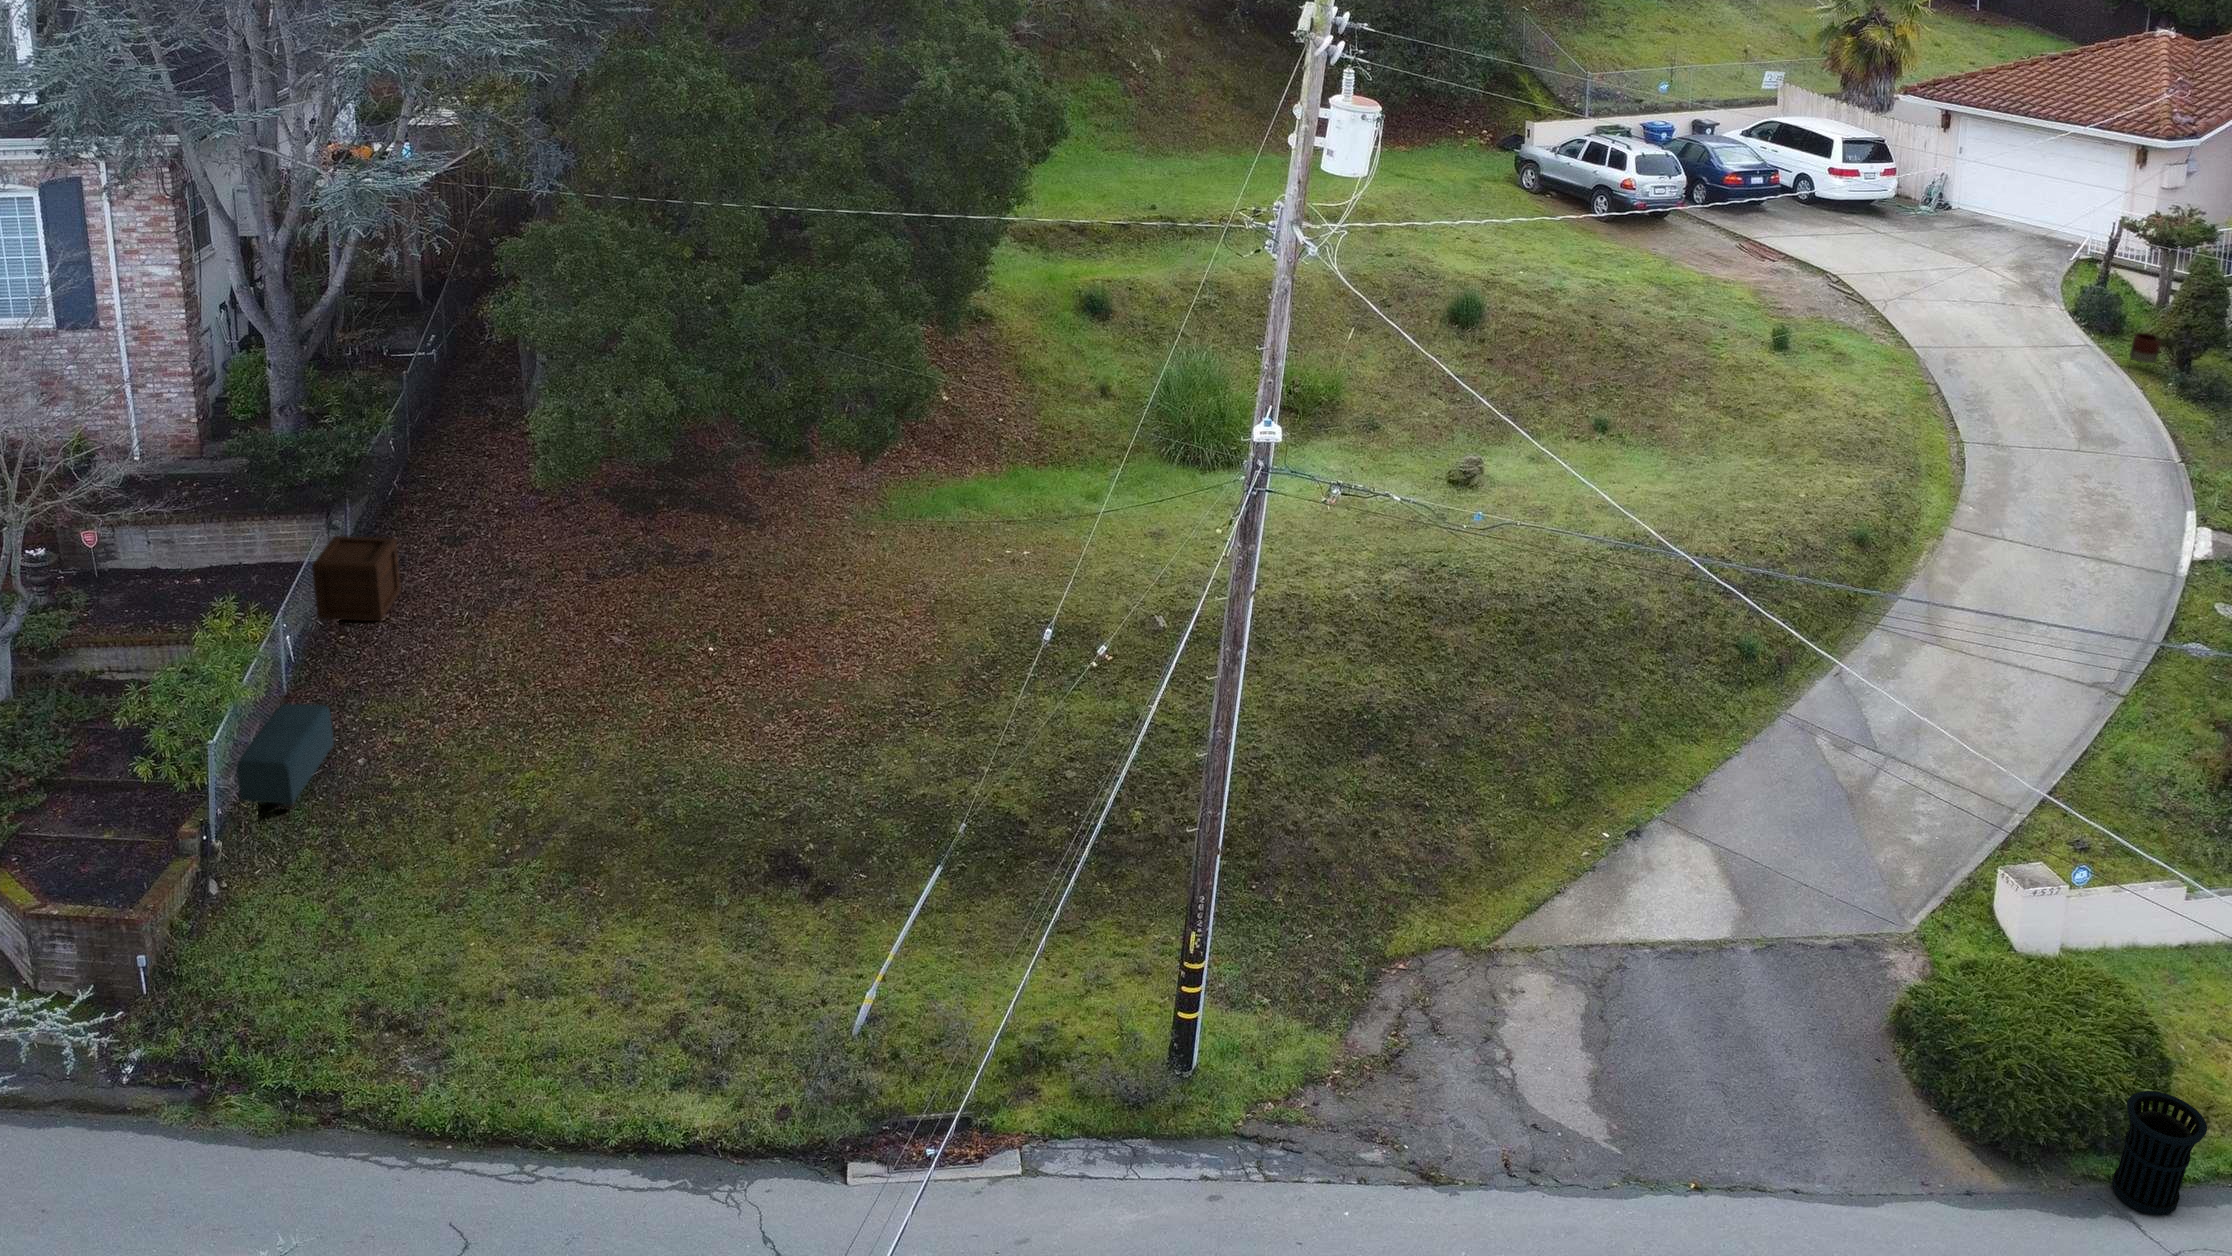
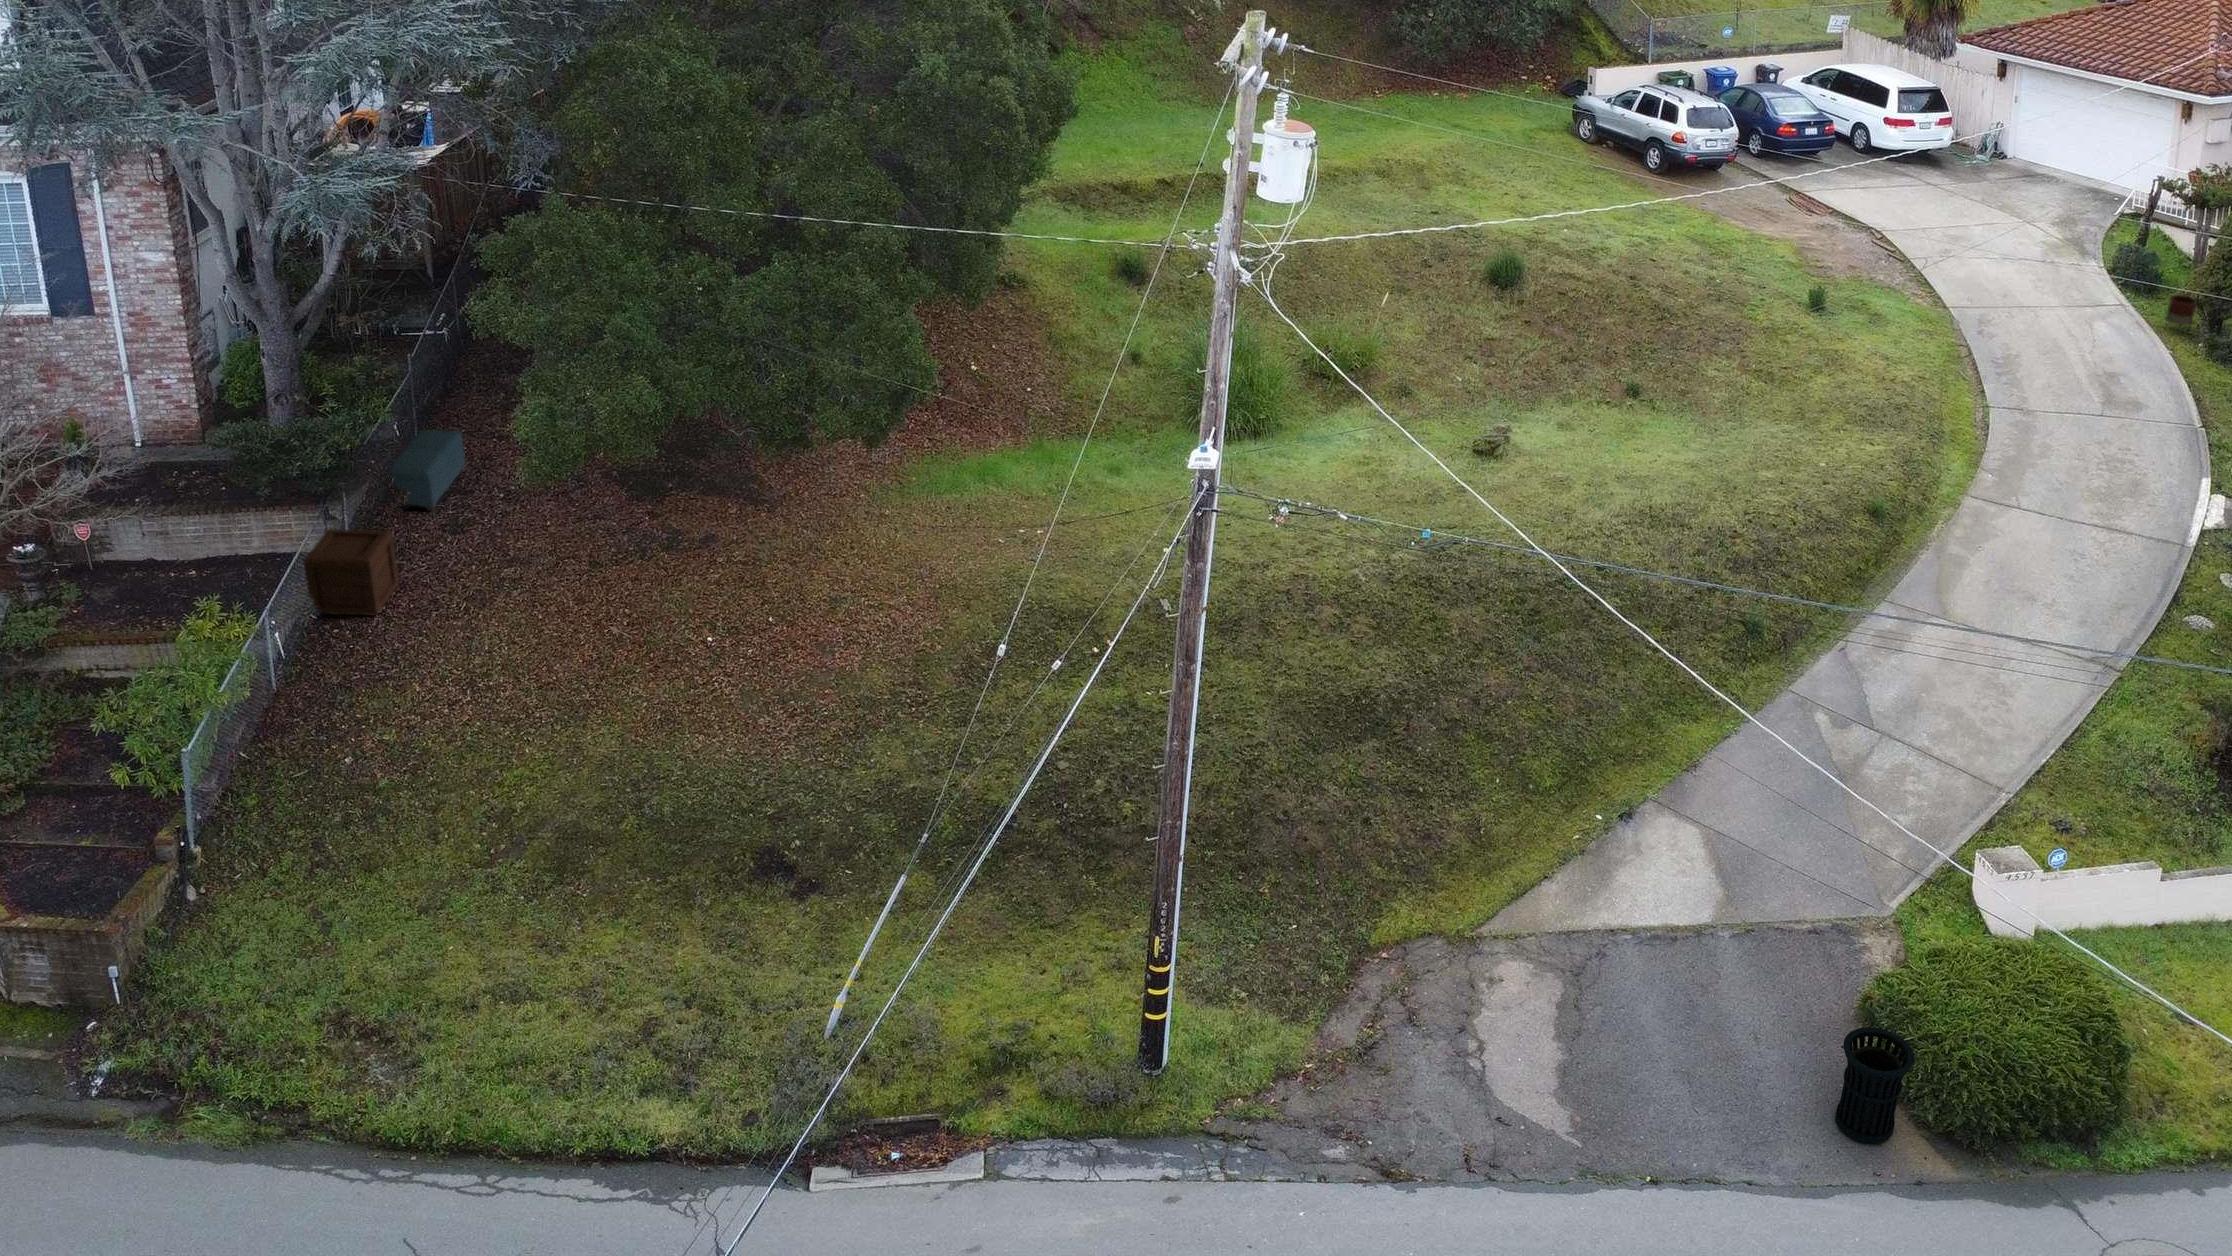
bench: present [237,704,334,810] -> present [391,430,465,511]
trash can: present [2112,1091,2207,1215] -> present [1835,1027,1915,1143]

